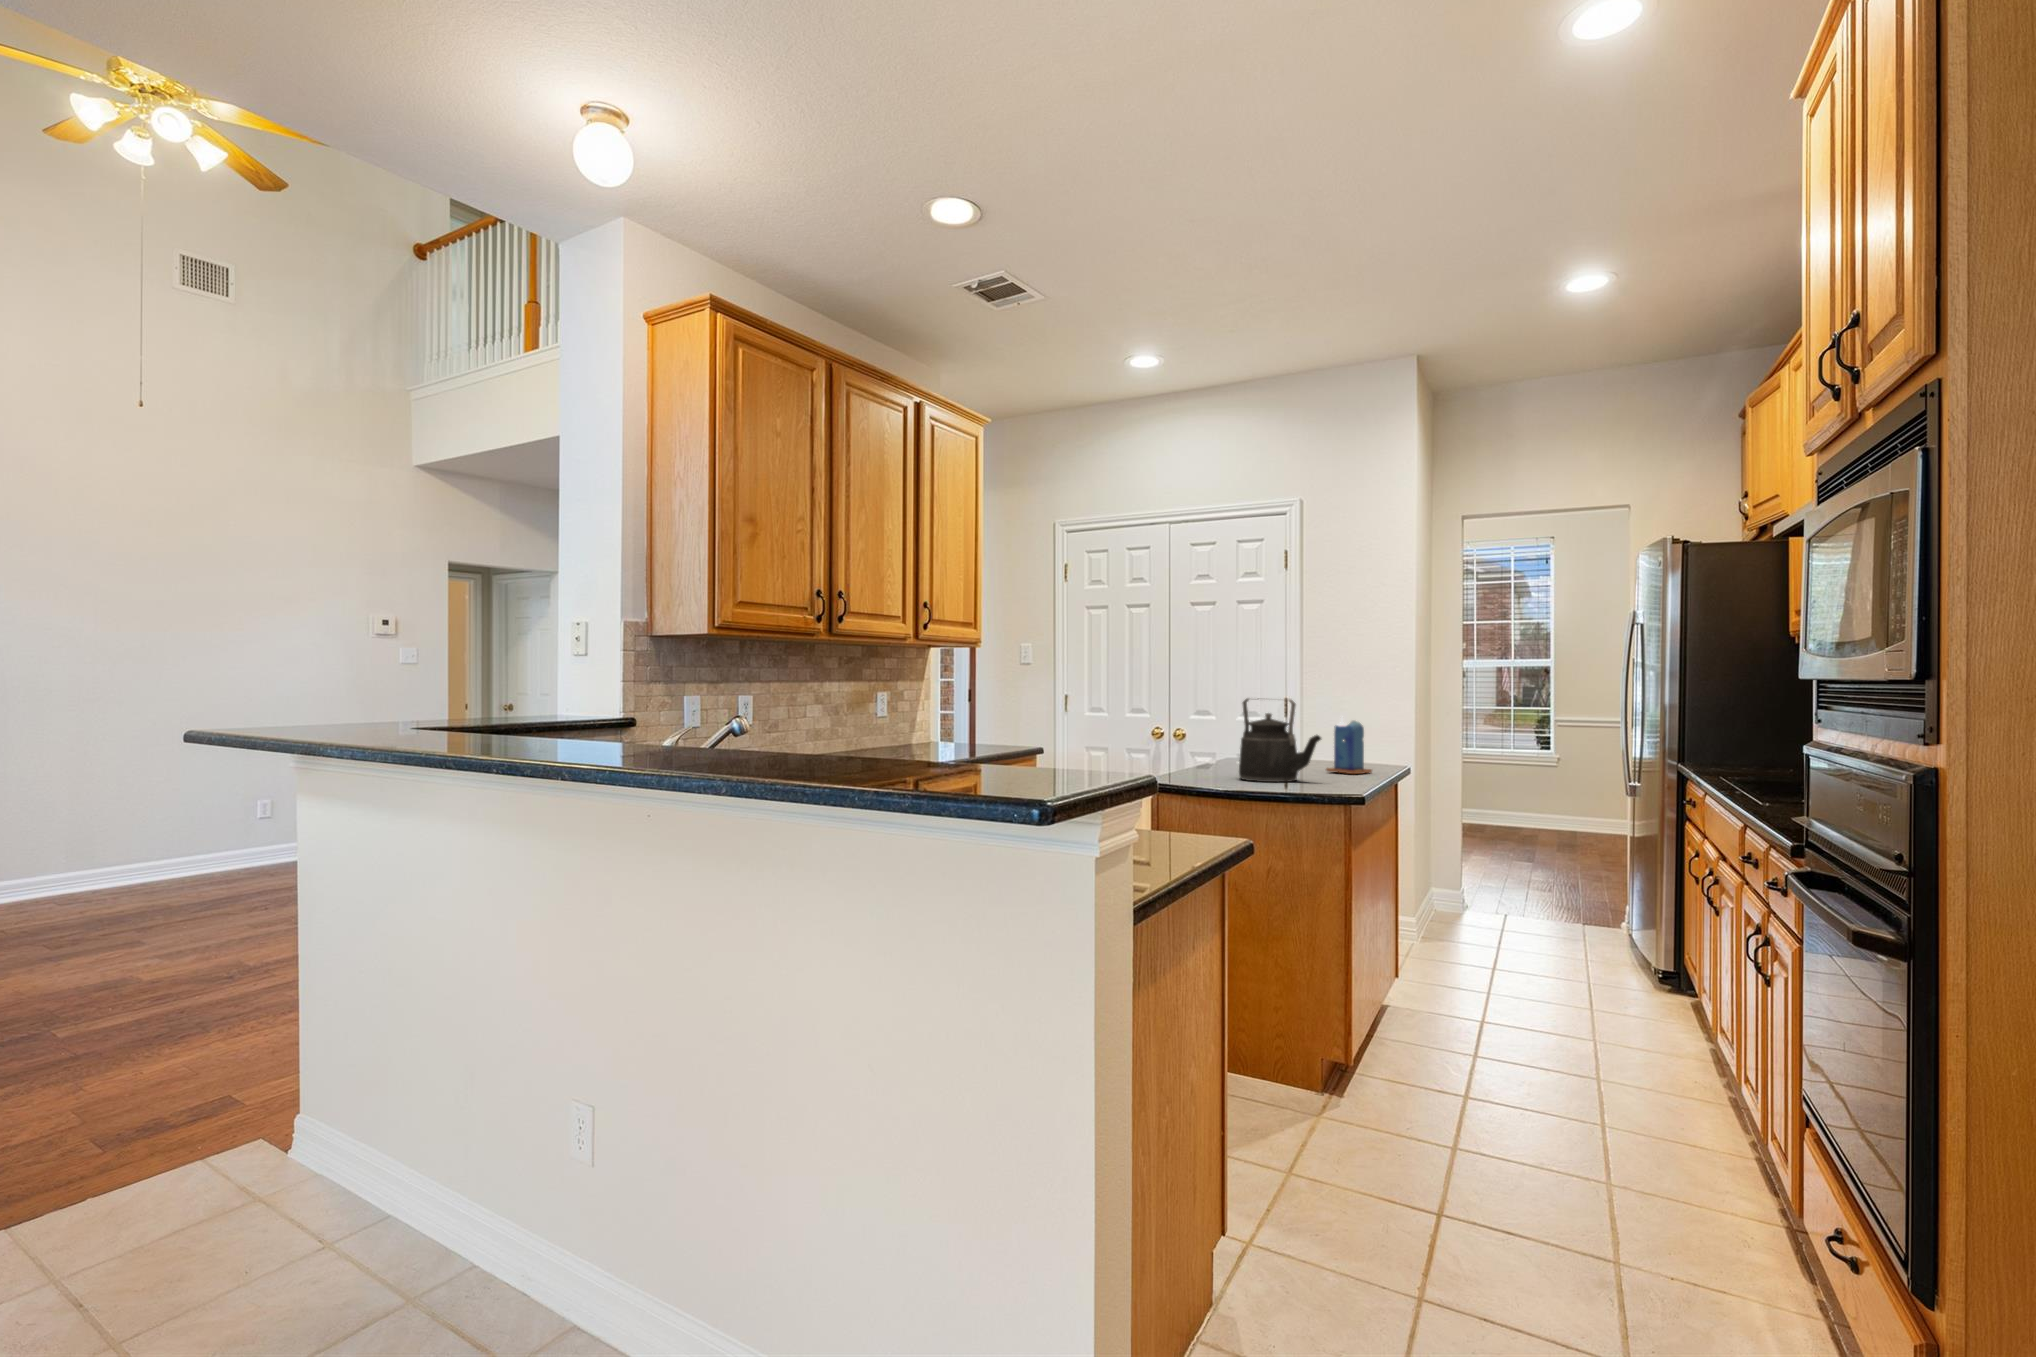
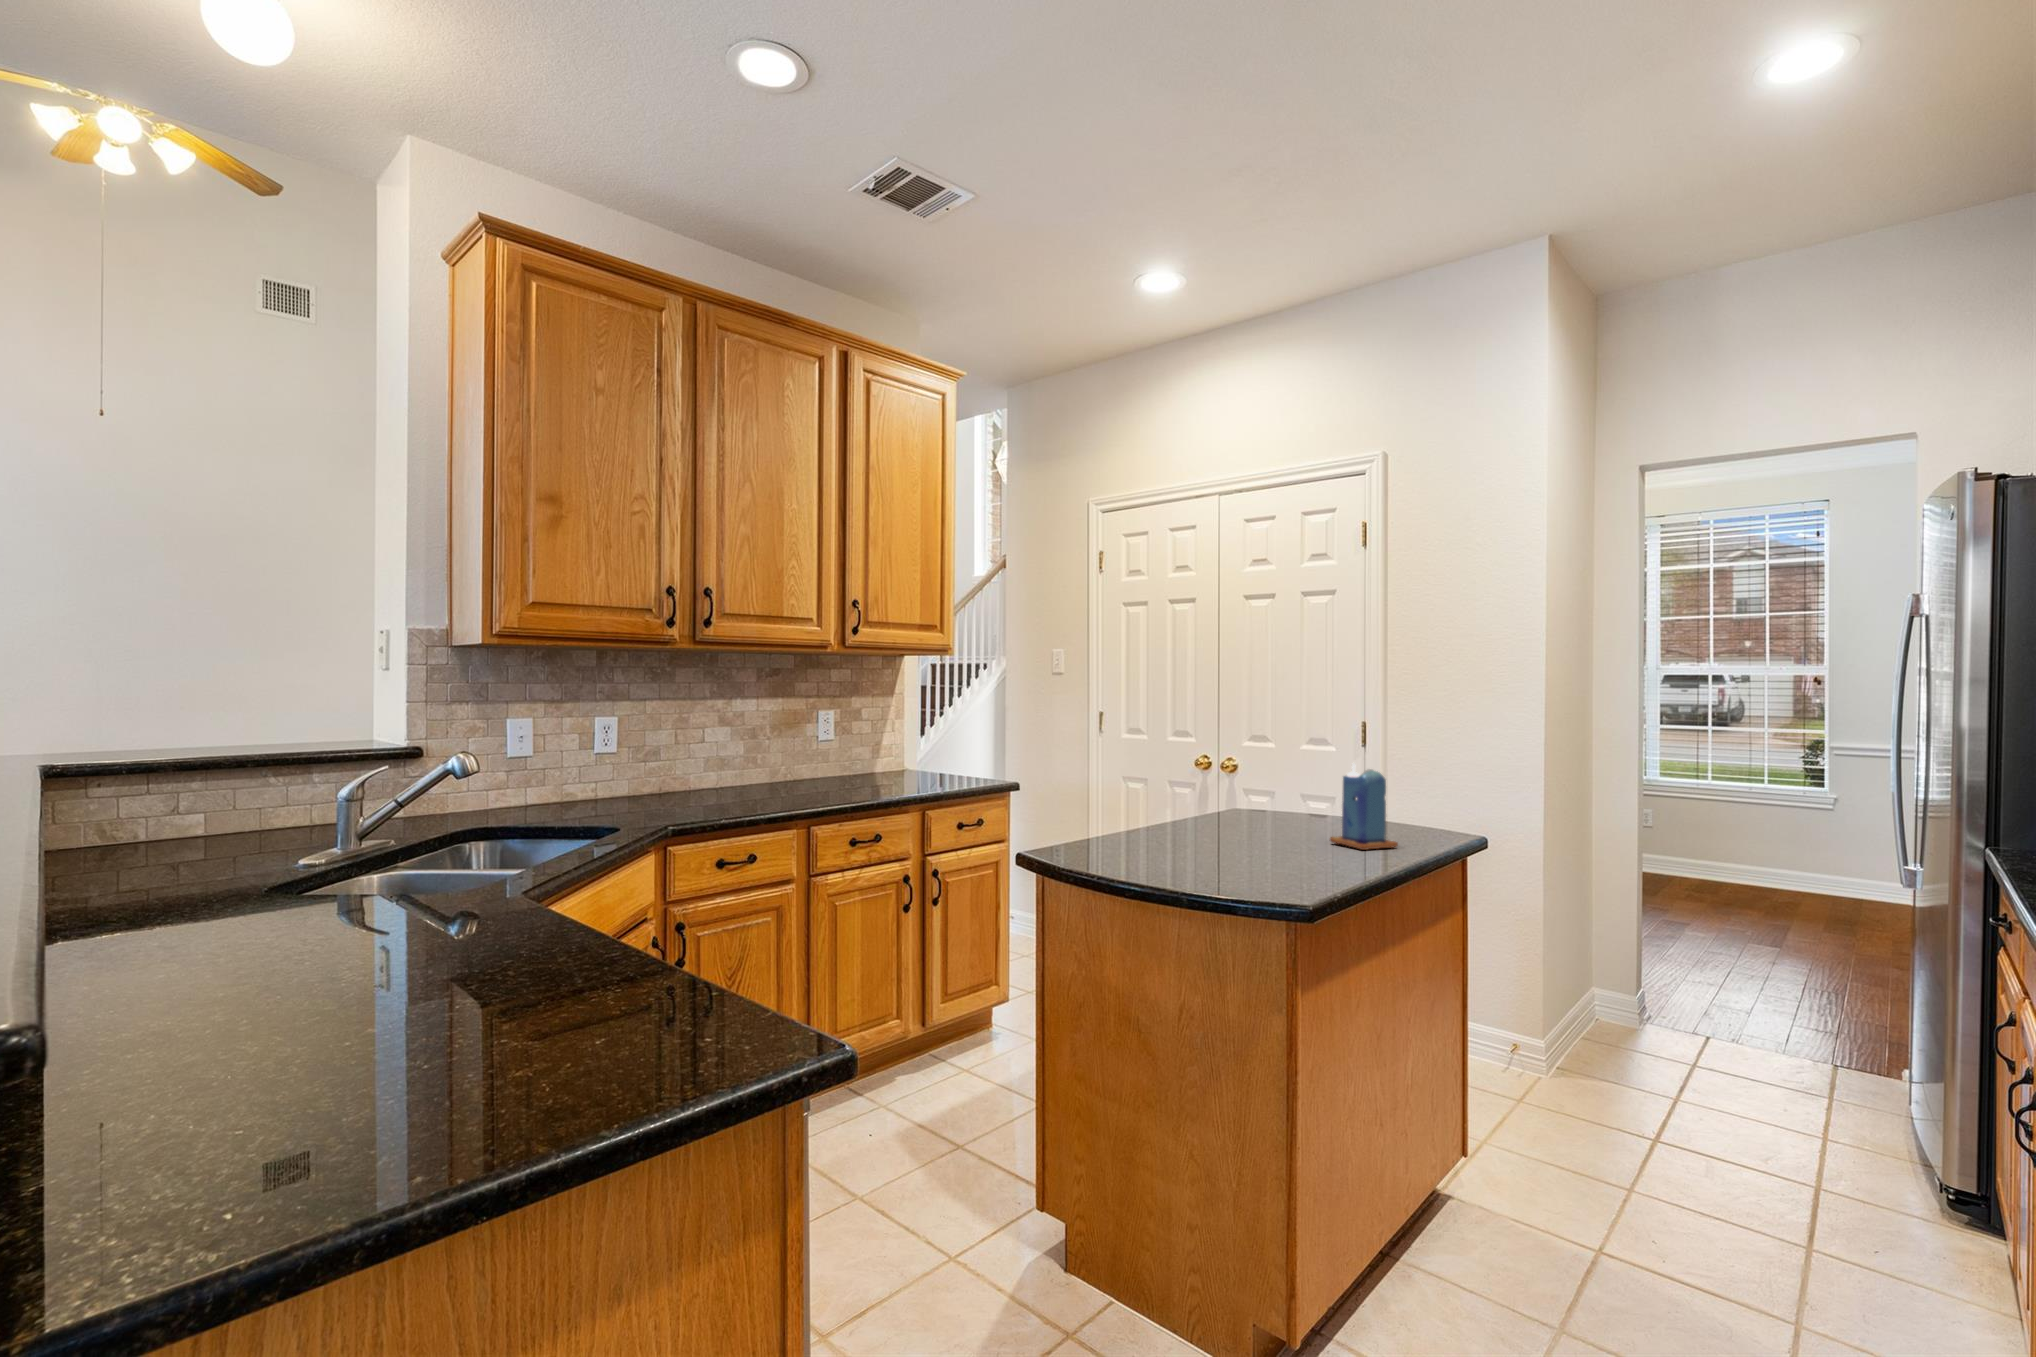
kettle: present [1239,698,1321,782] -> none [1167,737,1275,864]

